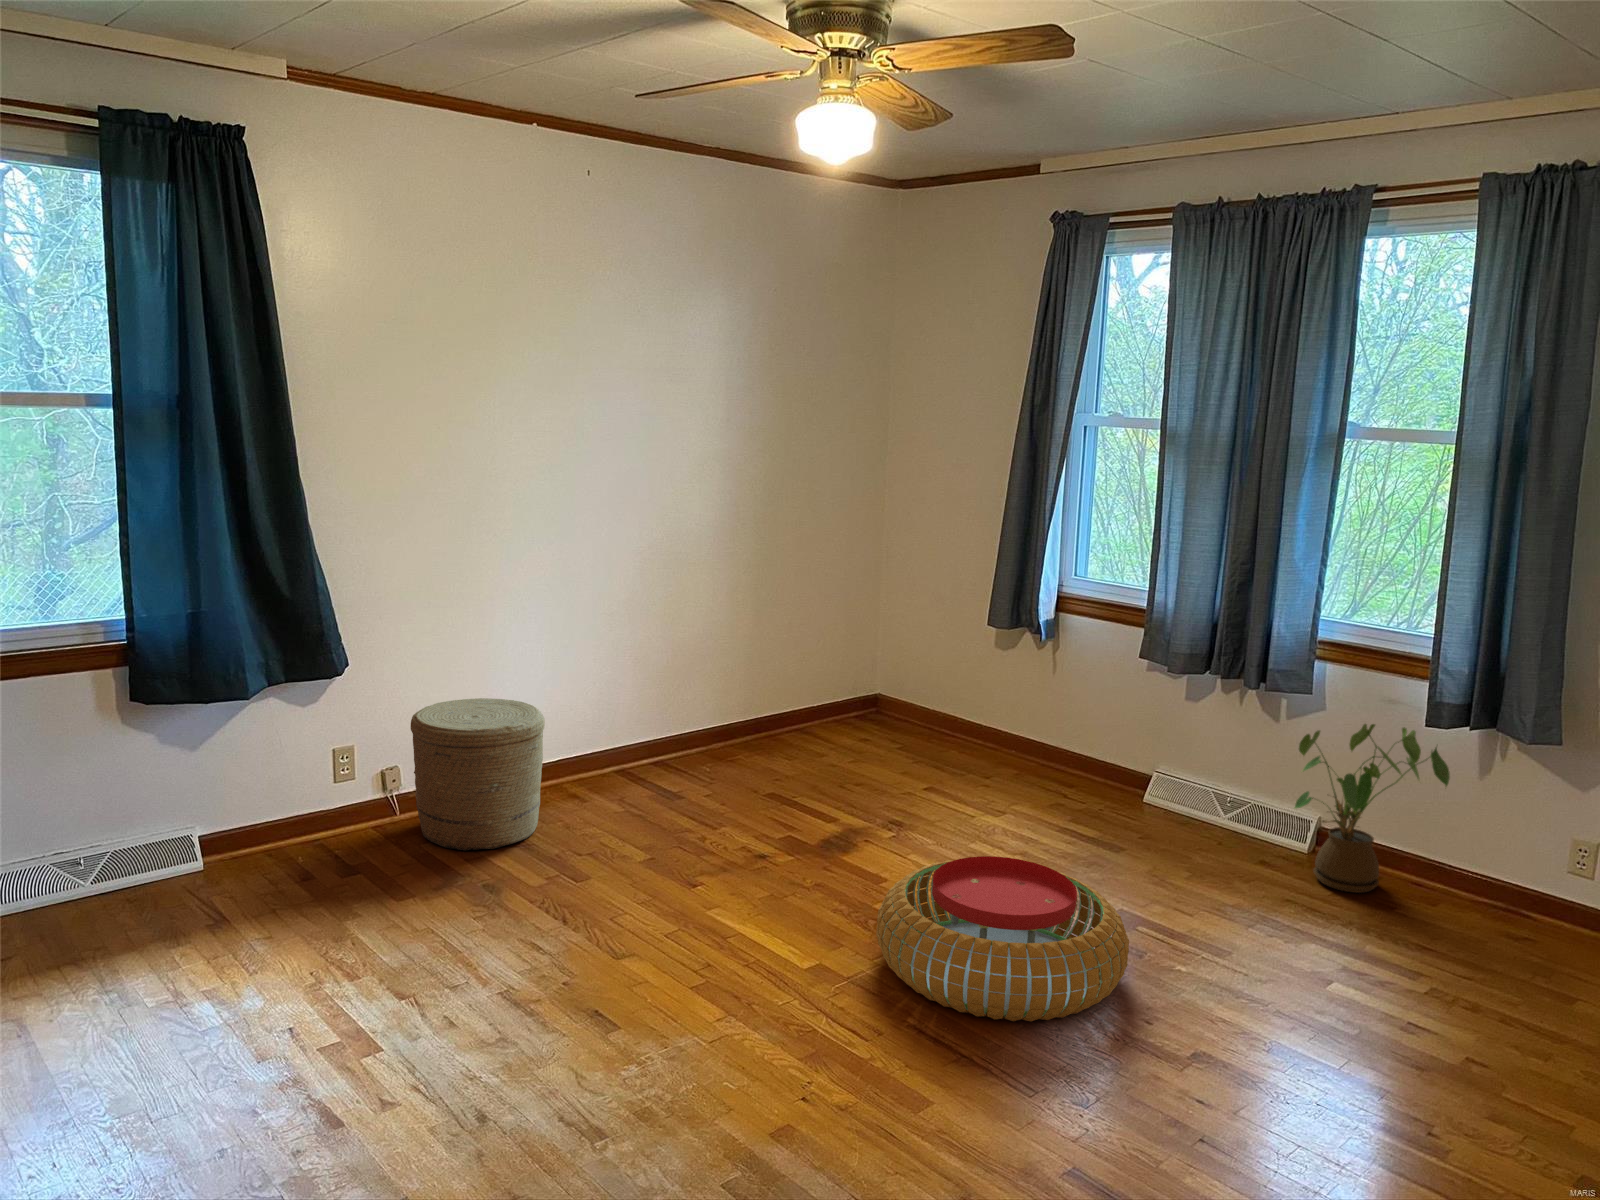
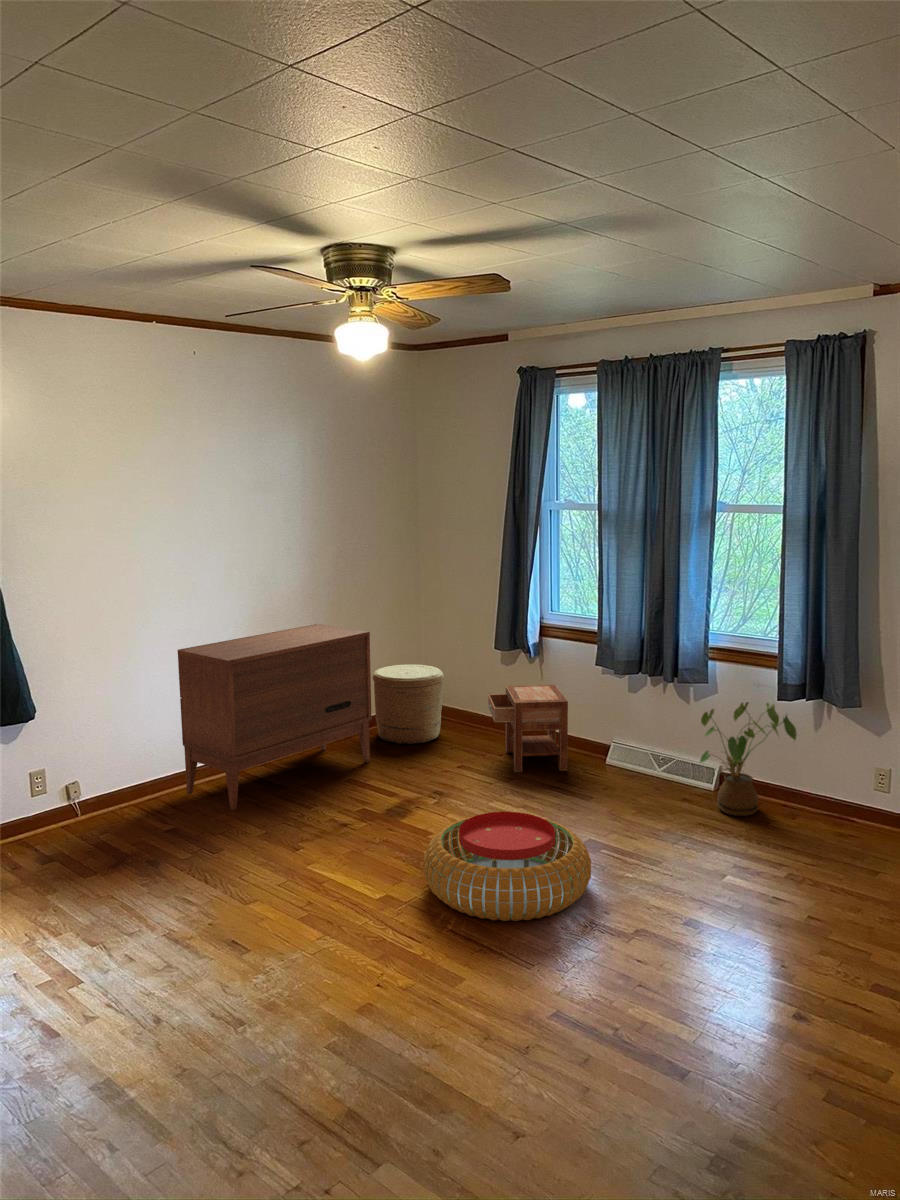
dresser: none [546,572,815,823] -> present [178,624,372,811]
nightstand: none [976,677,1095,805] -> present [488,684,568,772]
woven basket: present [411,698,545,851] -> present [373,665,444,744]

